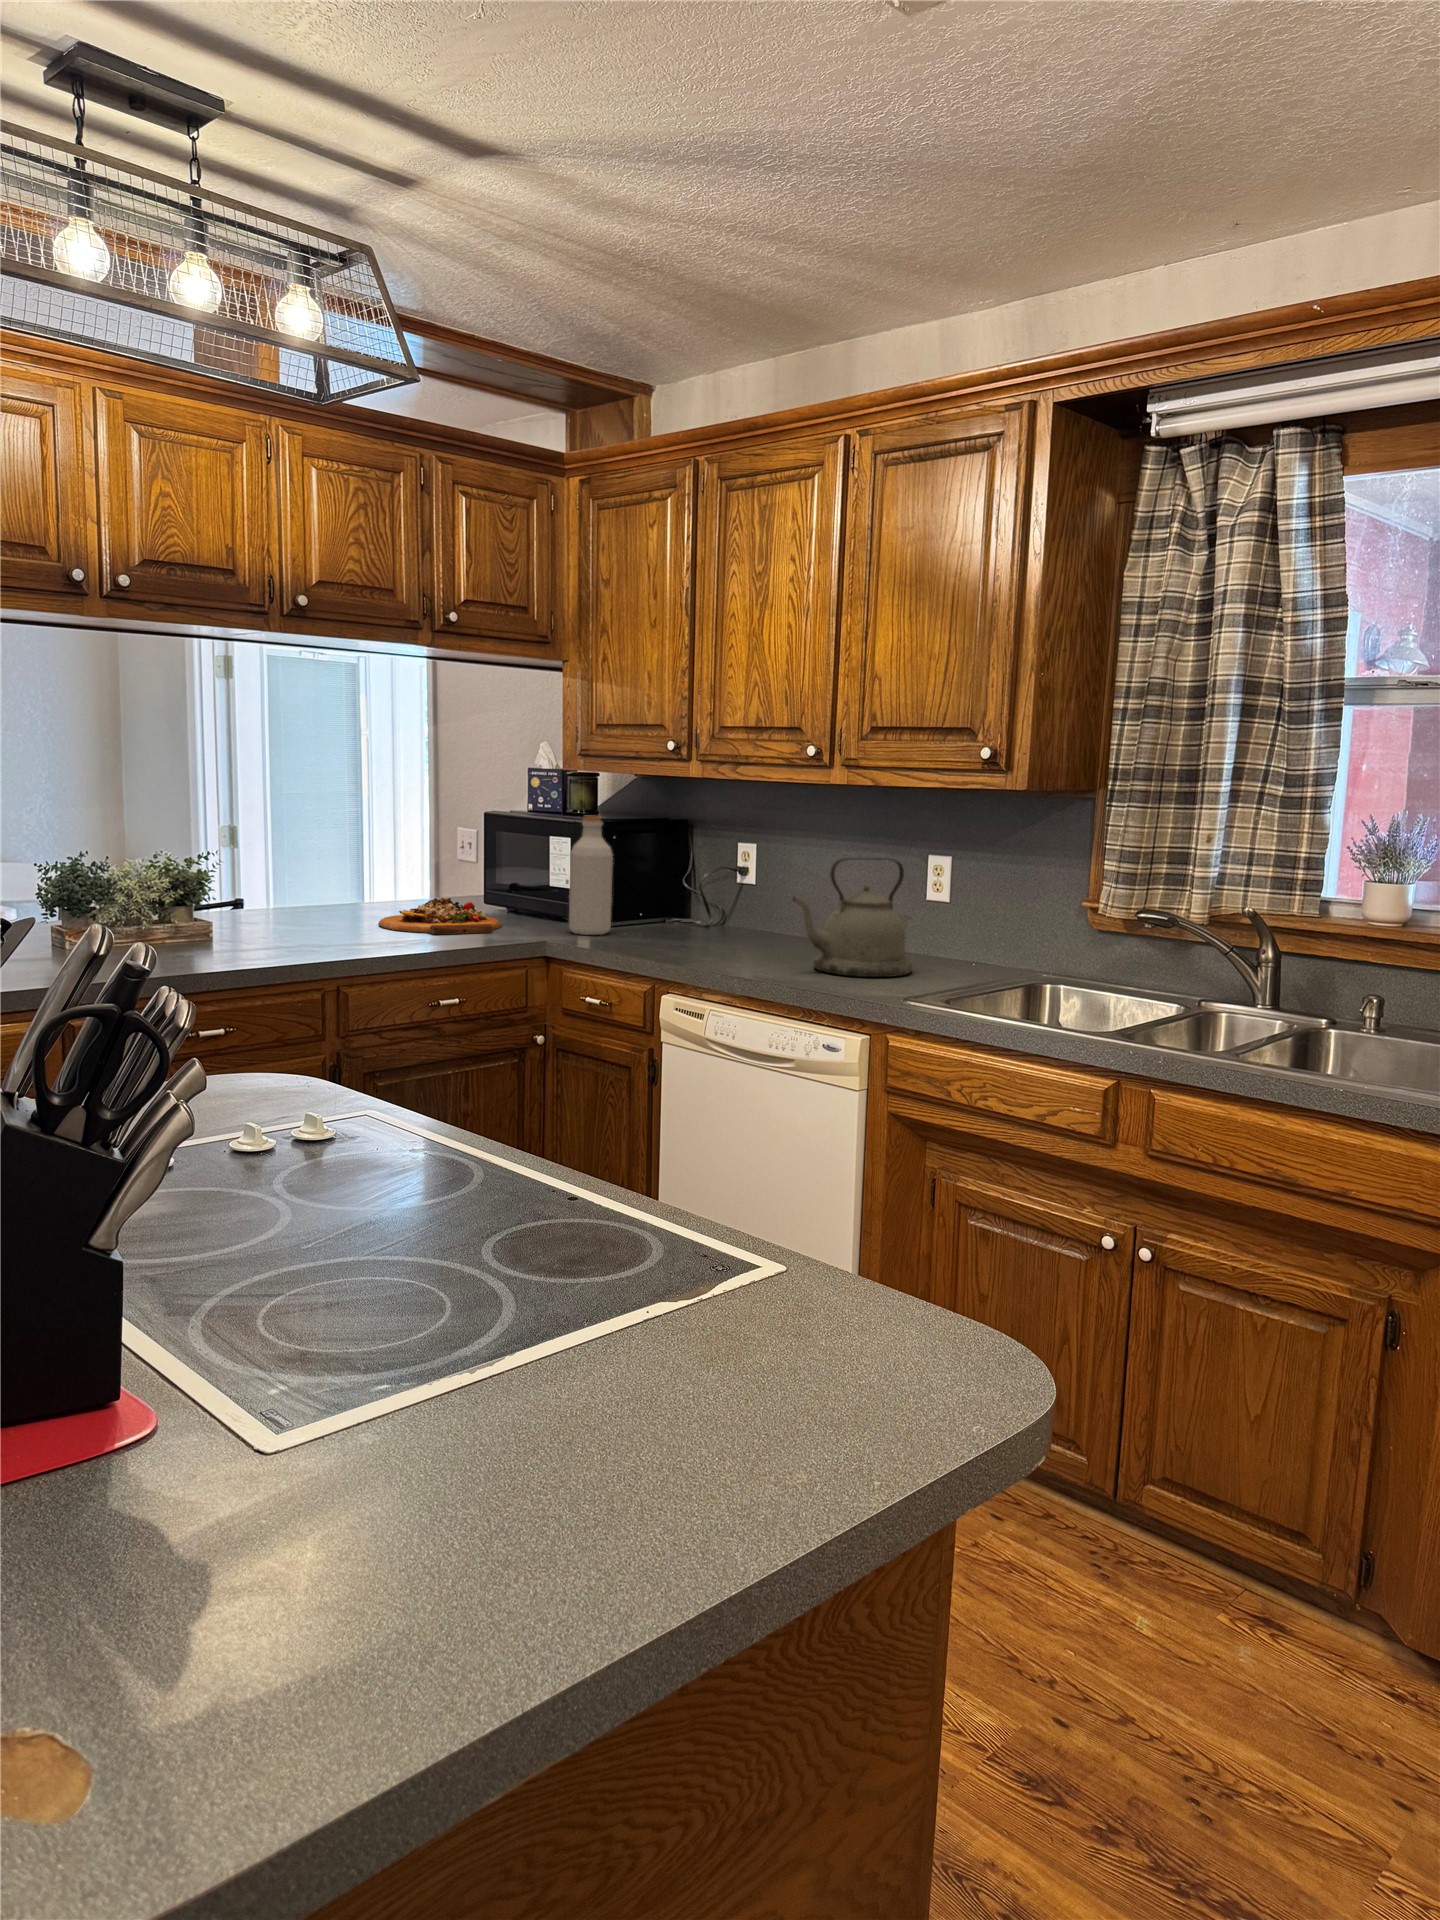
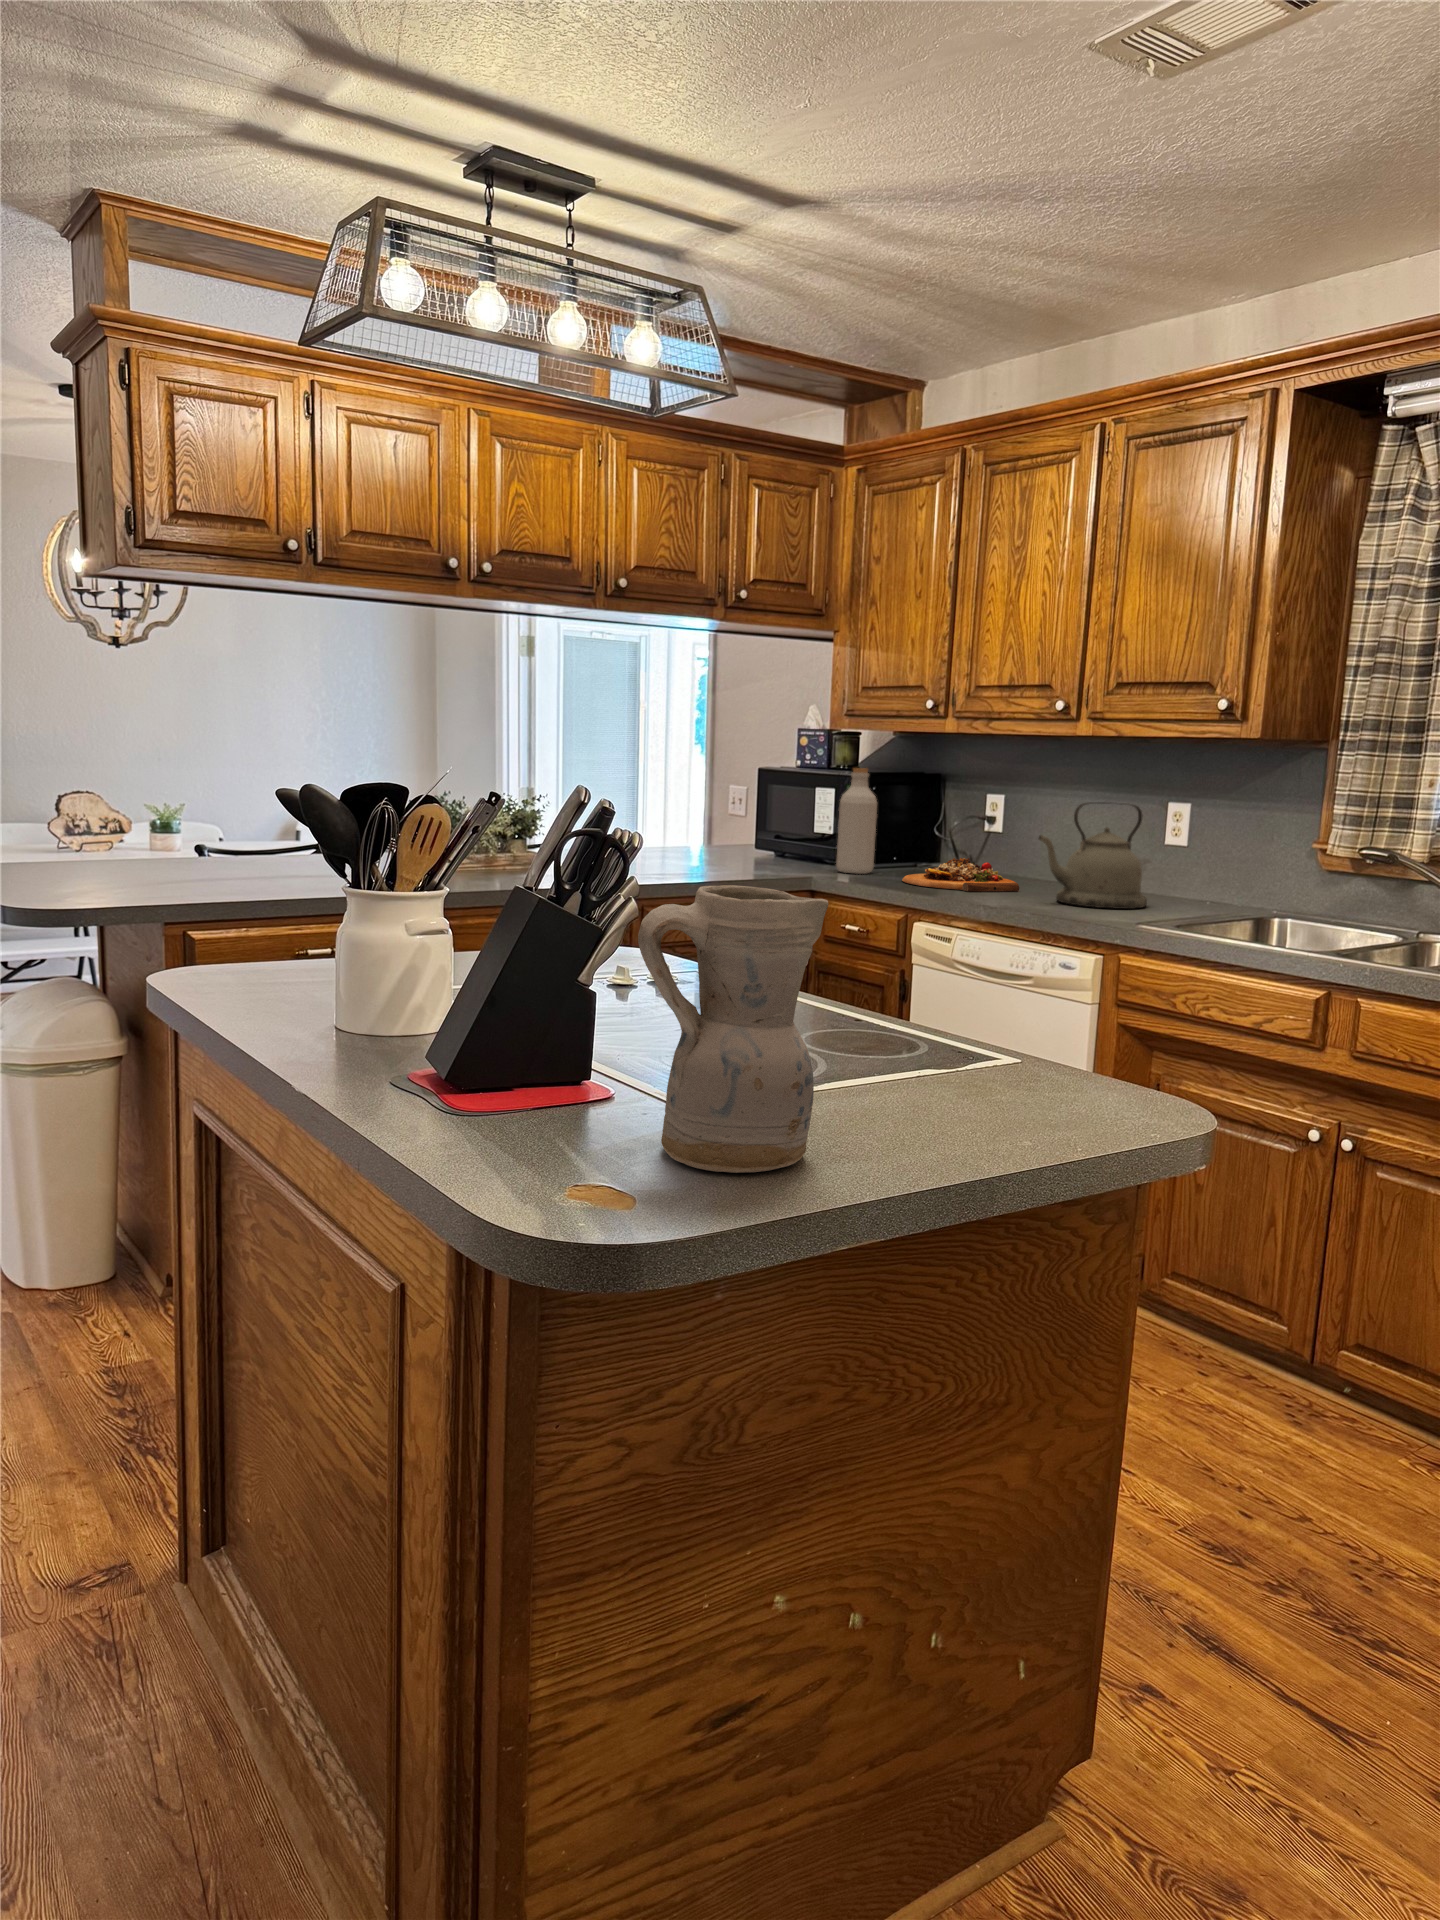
cutting board: present [378,898,502,935] -> present [902,858,1019,892]
ceramic pitcher: none [163,1129,492,1626] -> present [638,885,828,1173]

